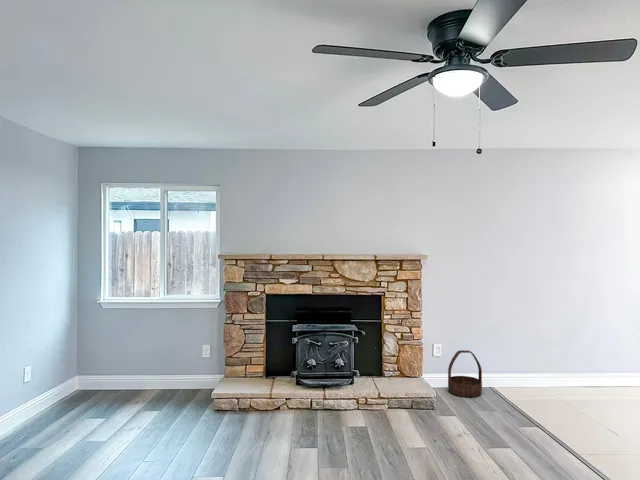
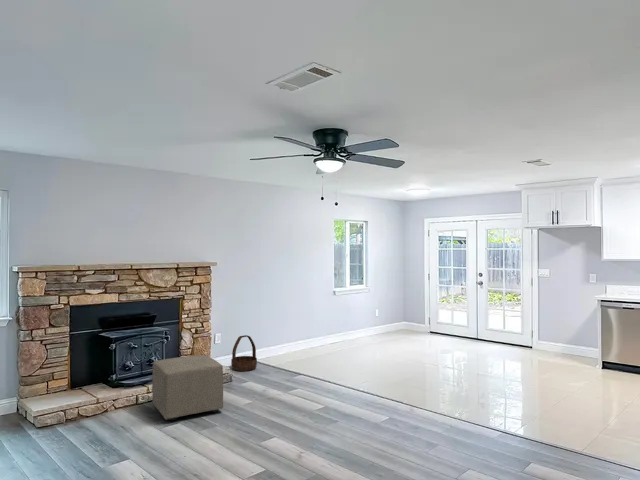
ottoman: none [309,364,384,444] -> present [152,355,223,421]

